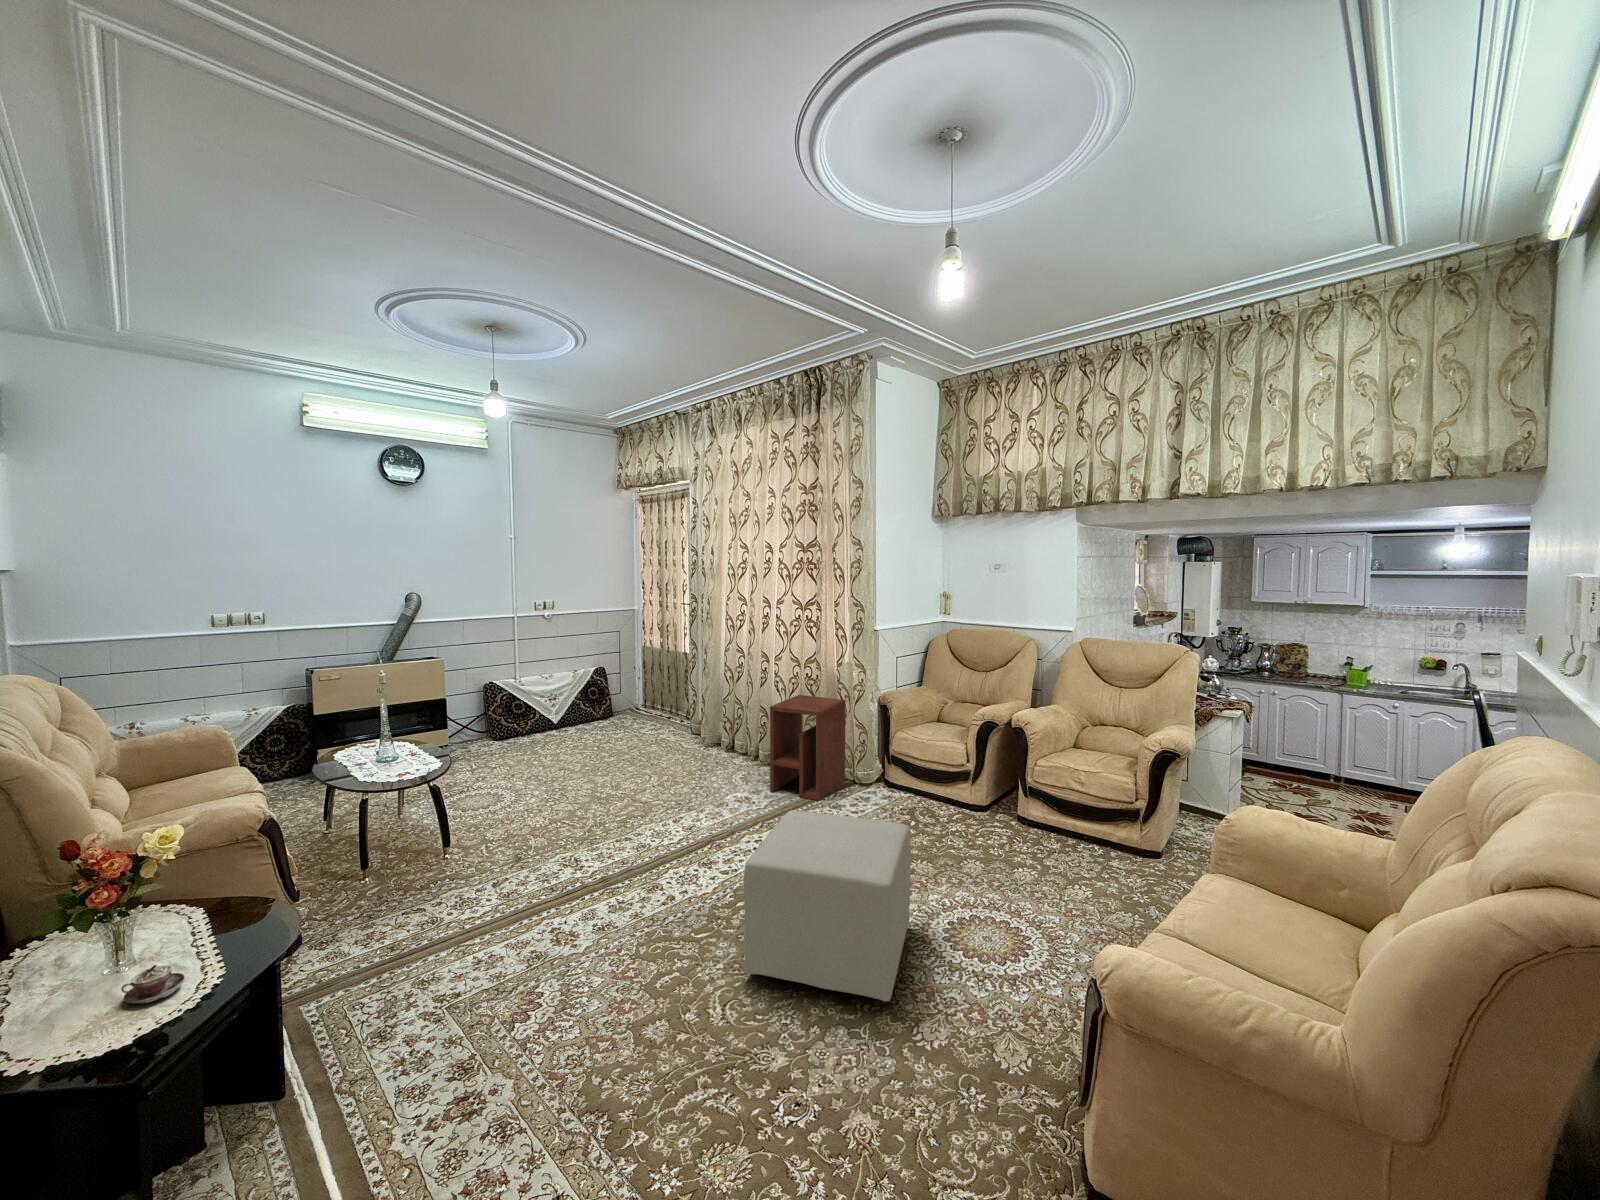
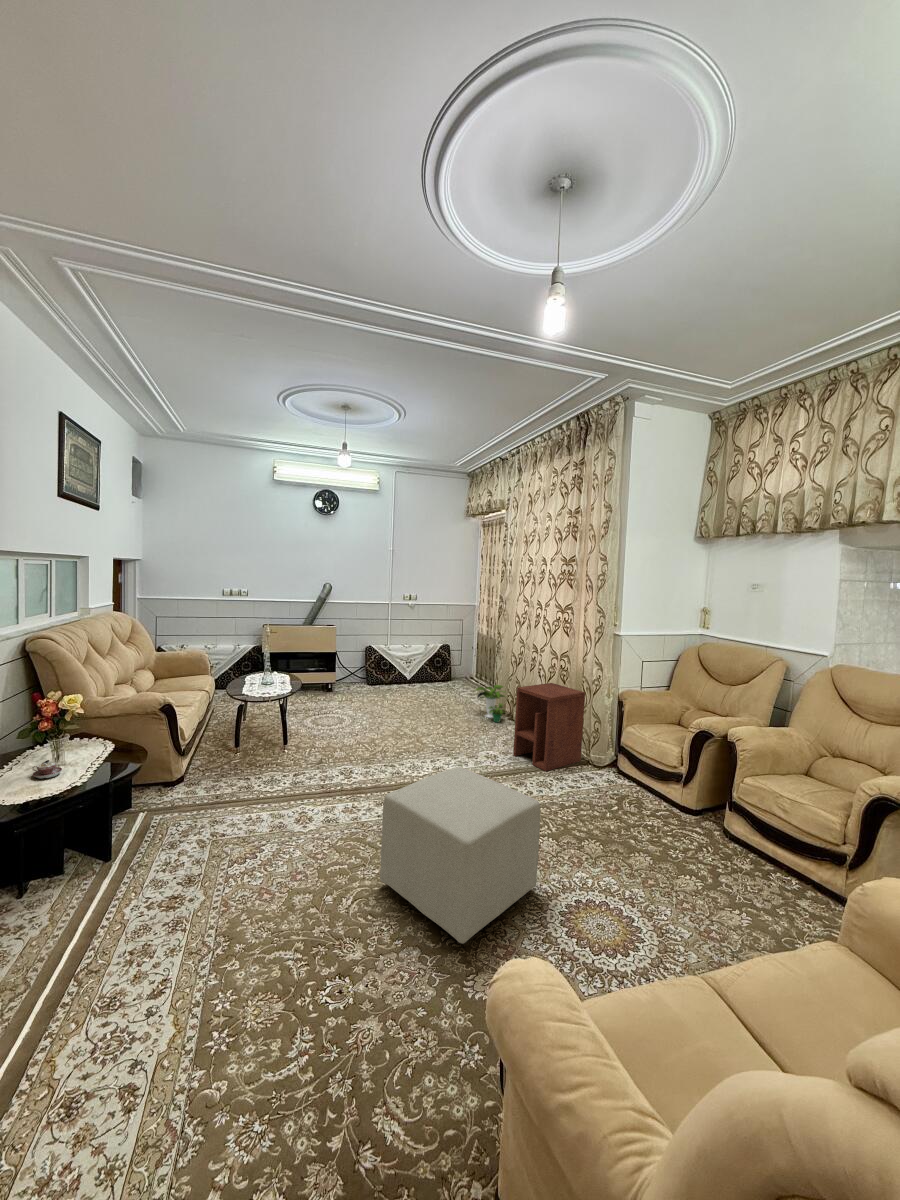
potted plant: none [682,709,730,757] -> present [476,685,505,722]

